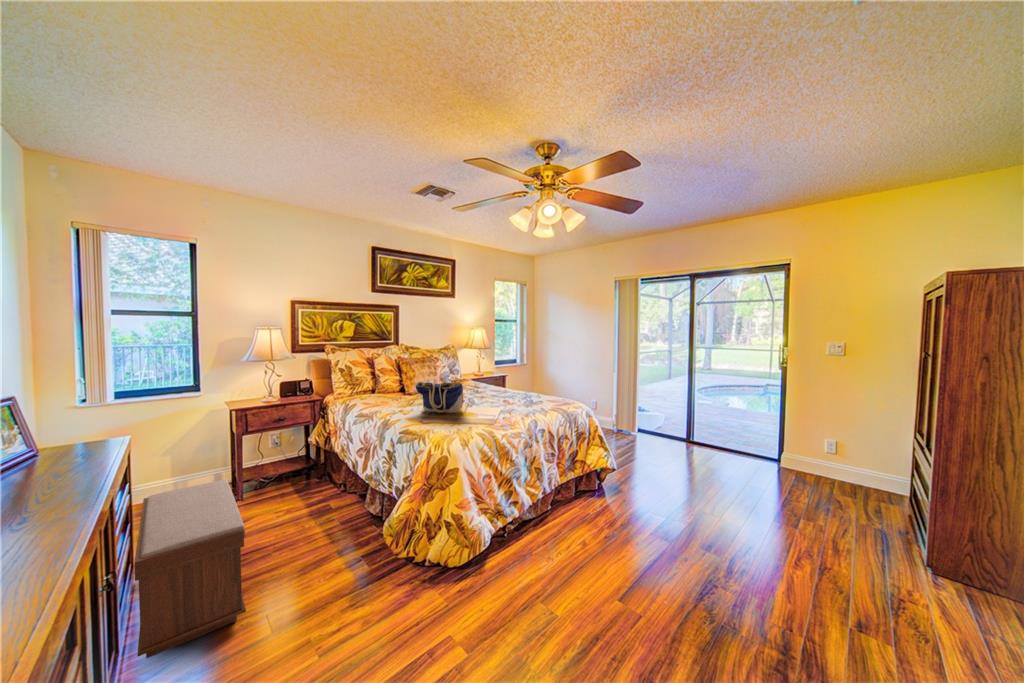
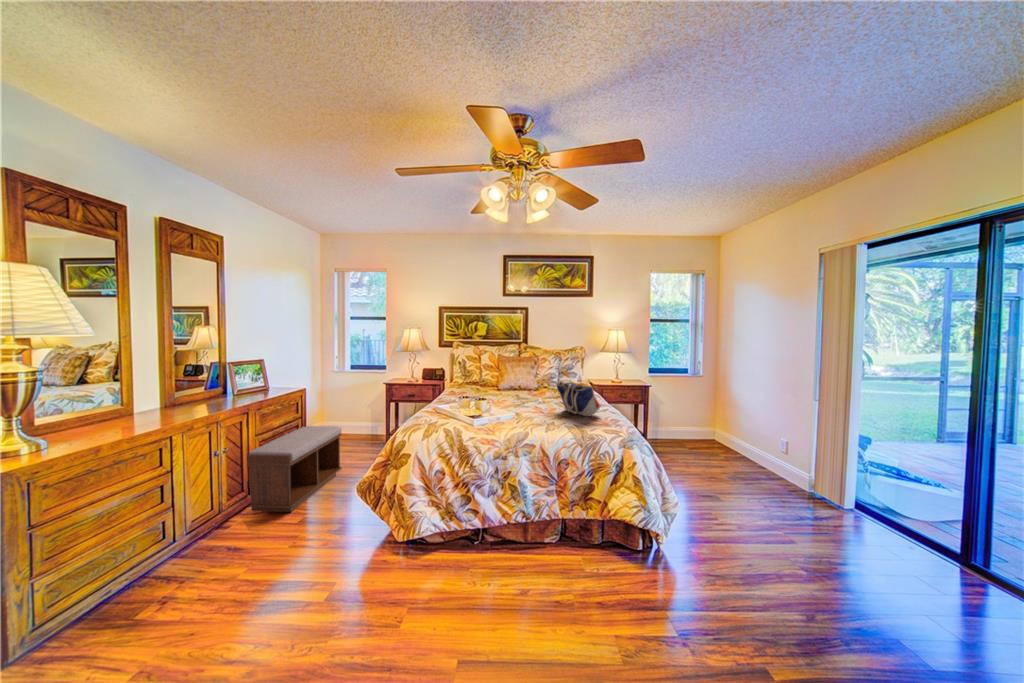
tote bag: present [415,382,463,413] -> present [557,382,601,416]

